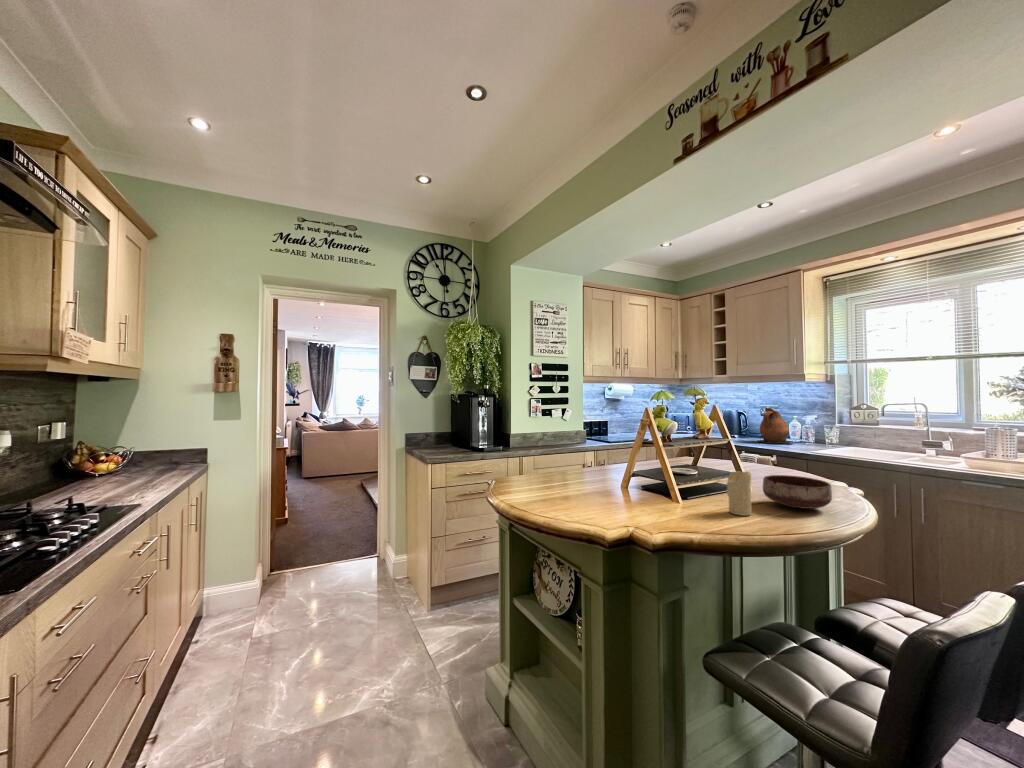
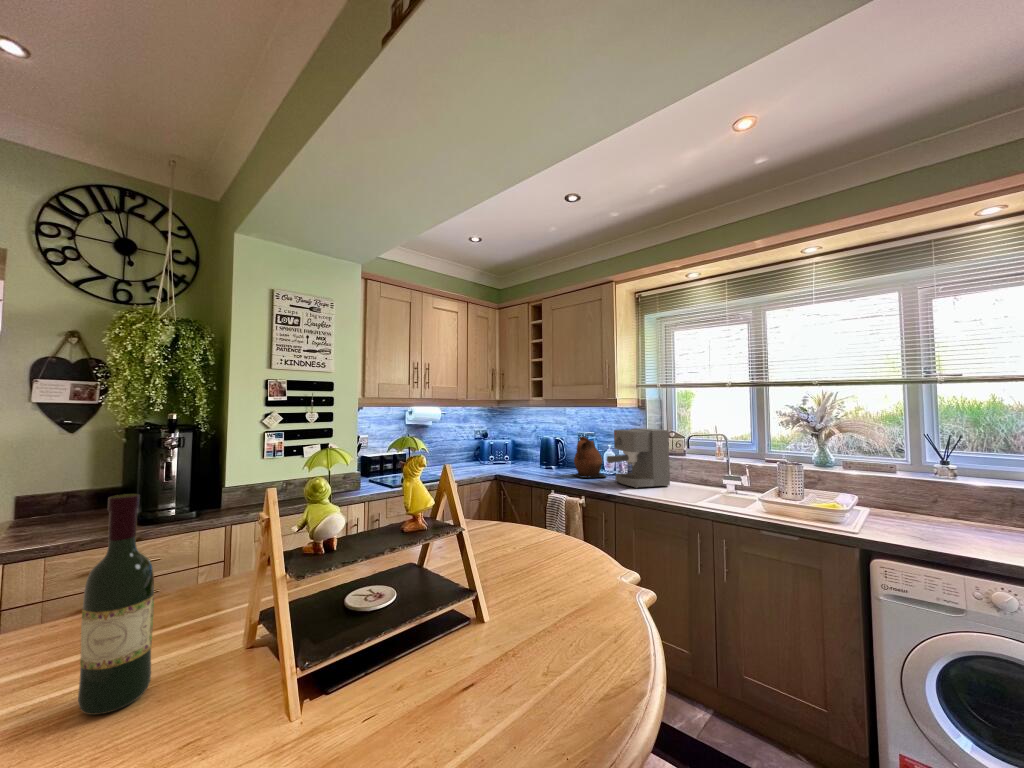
coffee maker: none [798,401,866,452] -> present [607,428,670,488]
wine bottle: none [586,408,611,503] -> present [78,494,154,715]
candle: present [727,471,751,516] -> none [362,616,406,720]
bowl: present [763,475,832,509] -> none [456,591,555,671]

